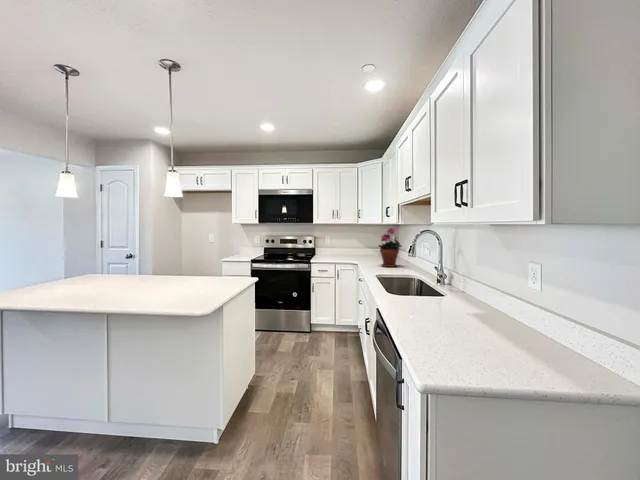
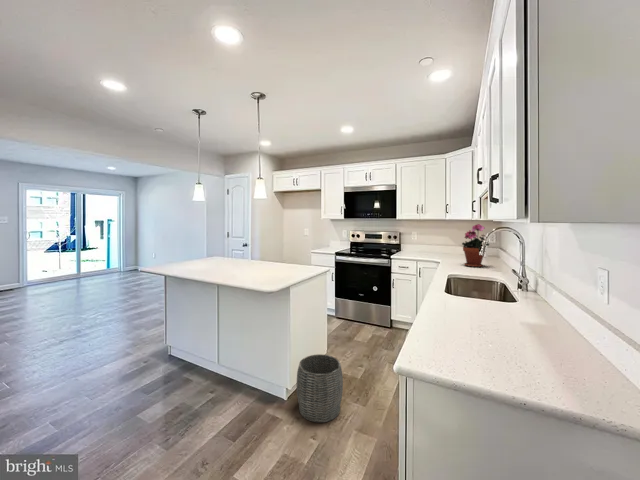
woven basket: none [235,372,287,450] -> present [297,354,343,422]

